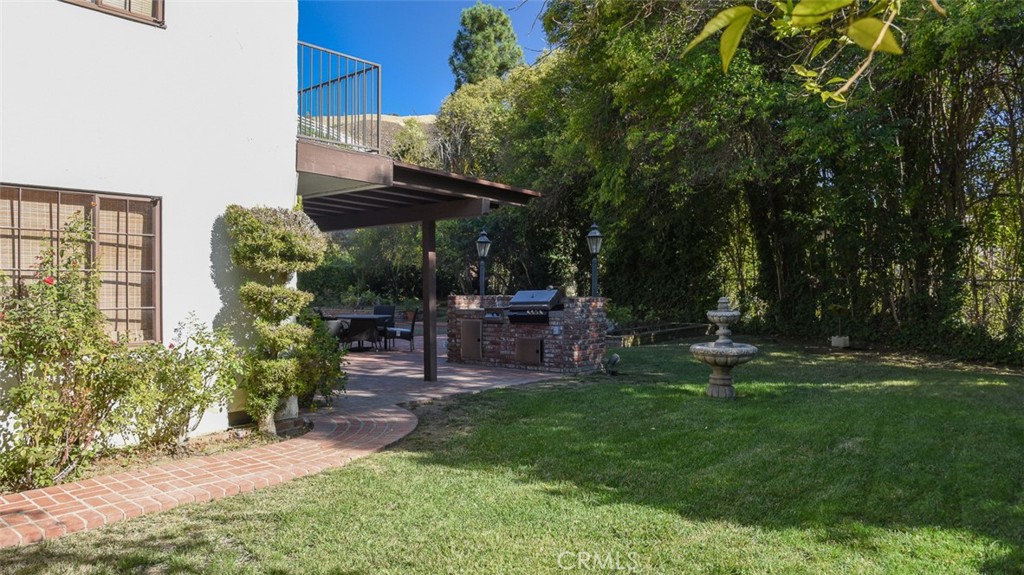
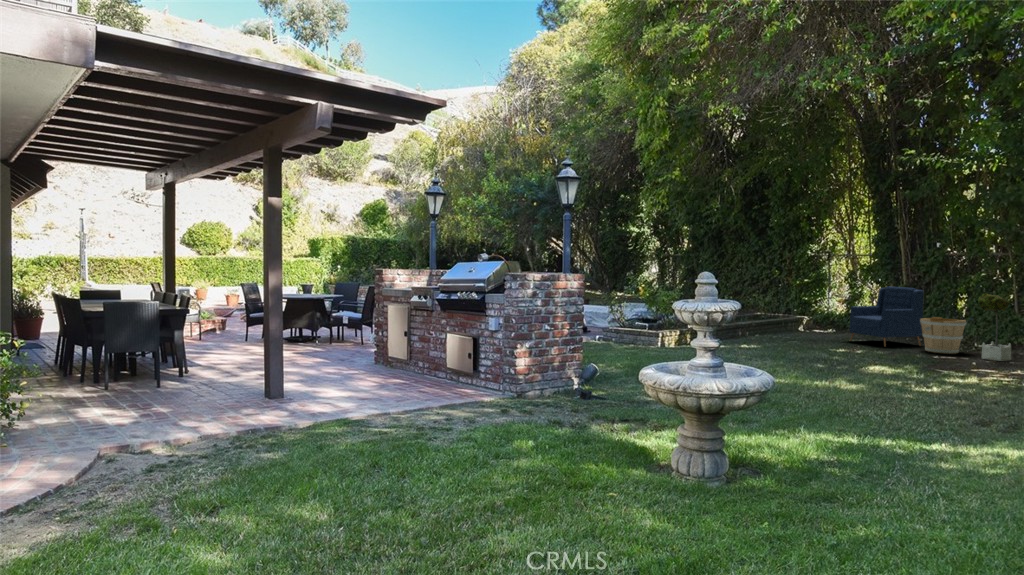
armchair: none [746,301,792,342] -> present [850,287,923,347]
wooden bucket: none [792,321,821,344] -> present [920,317,966,354]

